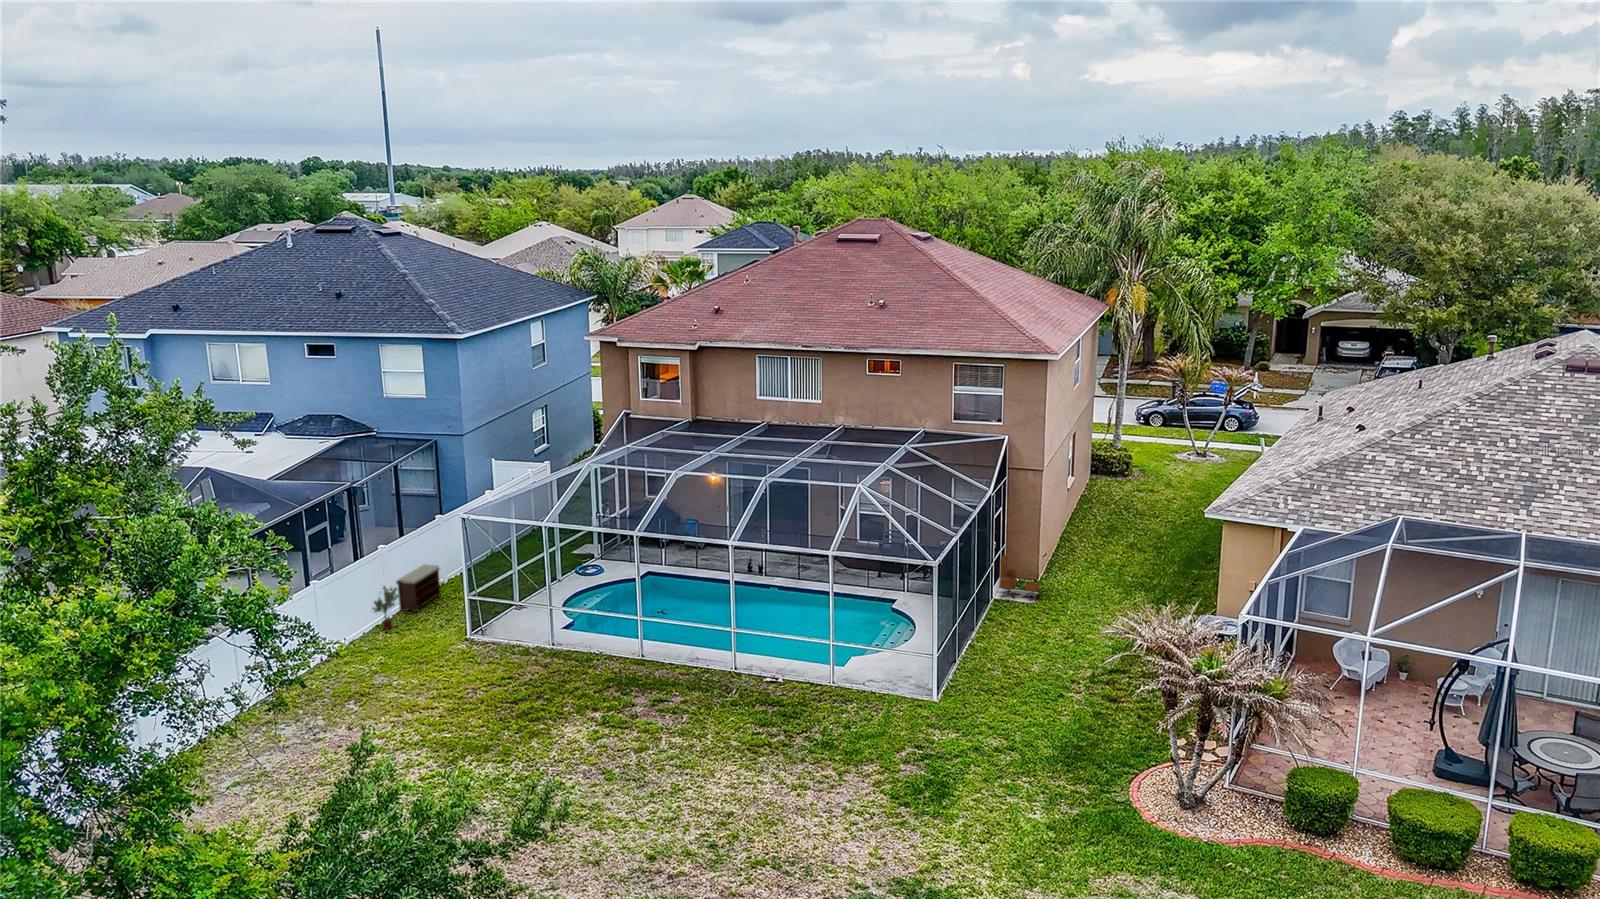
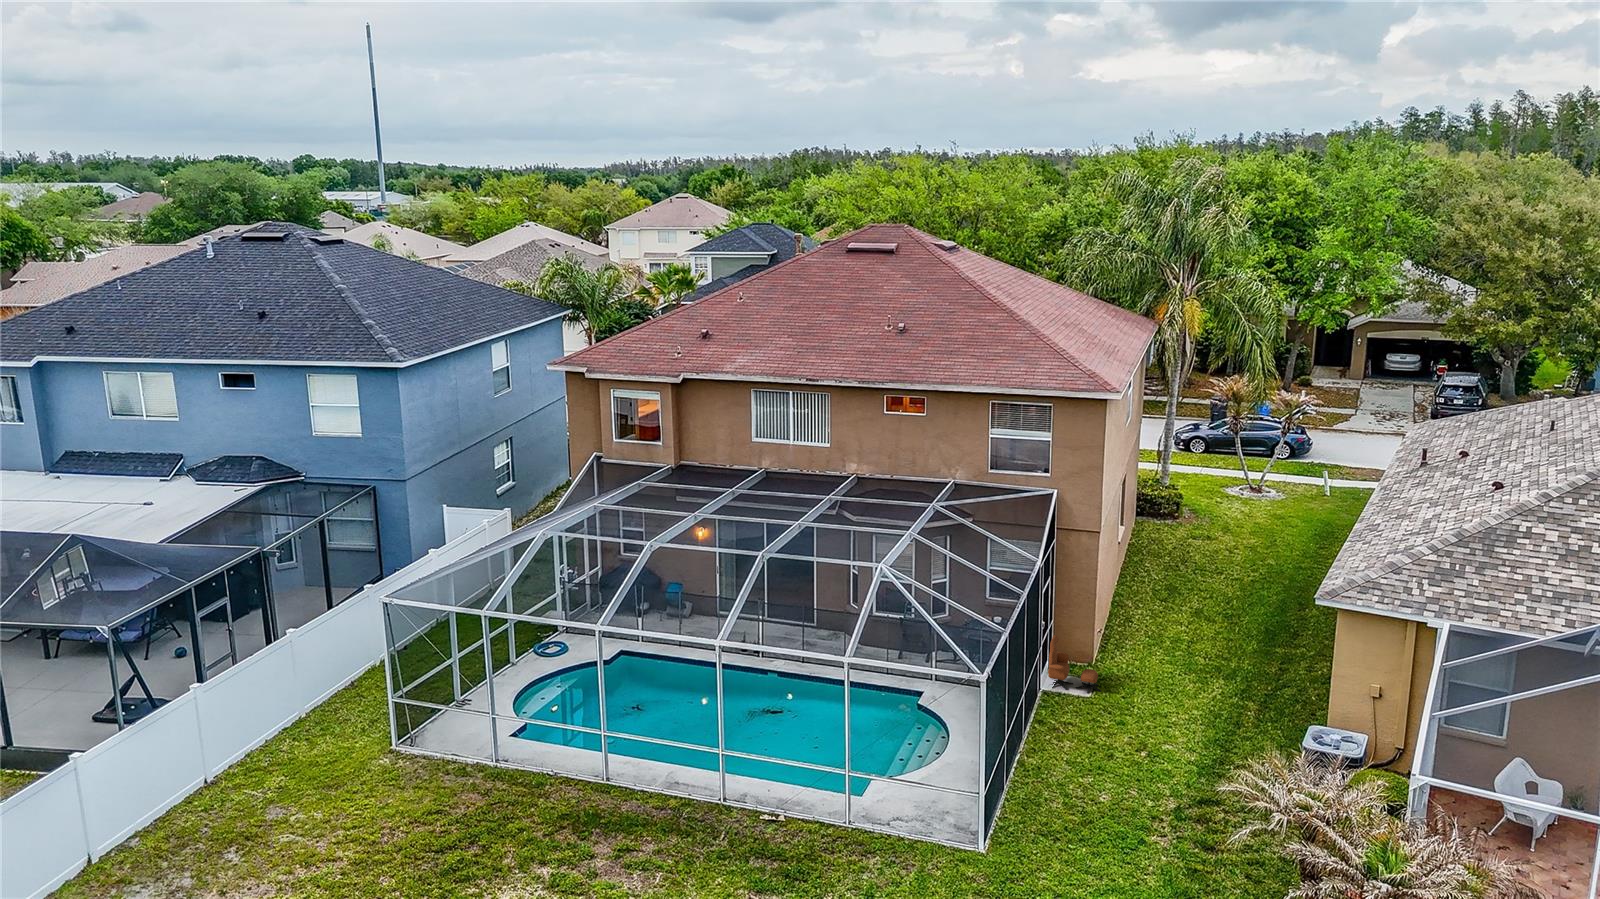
bench: present [396,564,441,612] -> none [310,648,369,711]
potted tree: present [372,586,399,629] -> none [275,681,312,736]

